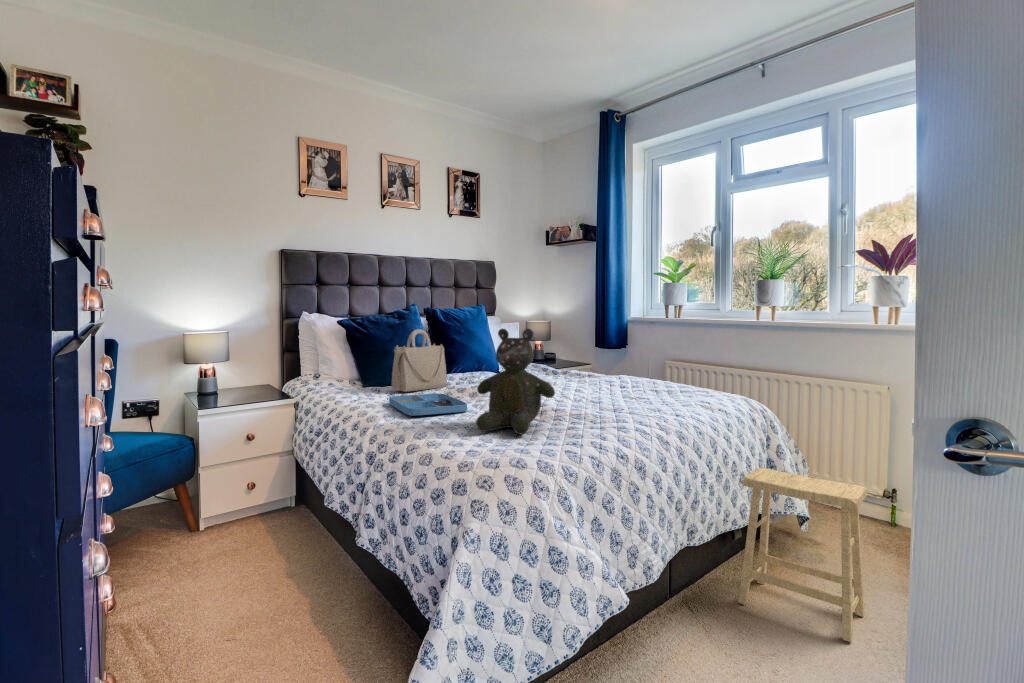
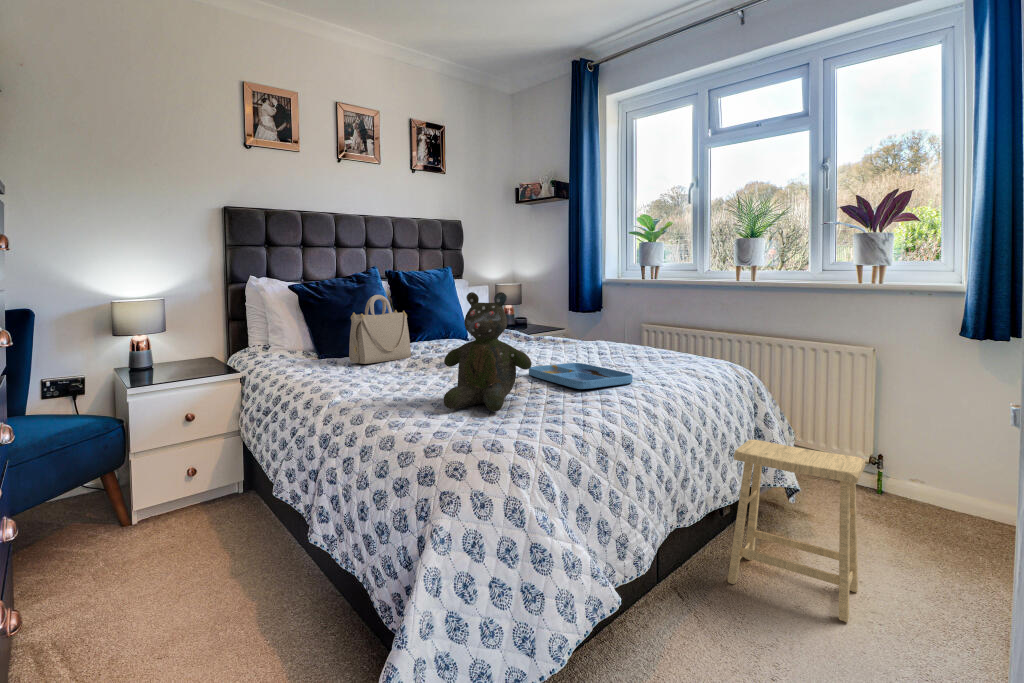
tray: present [389,393,468,416] -> present [529,363,633,389]

